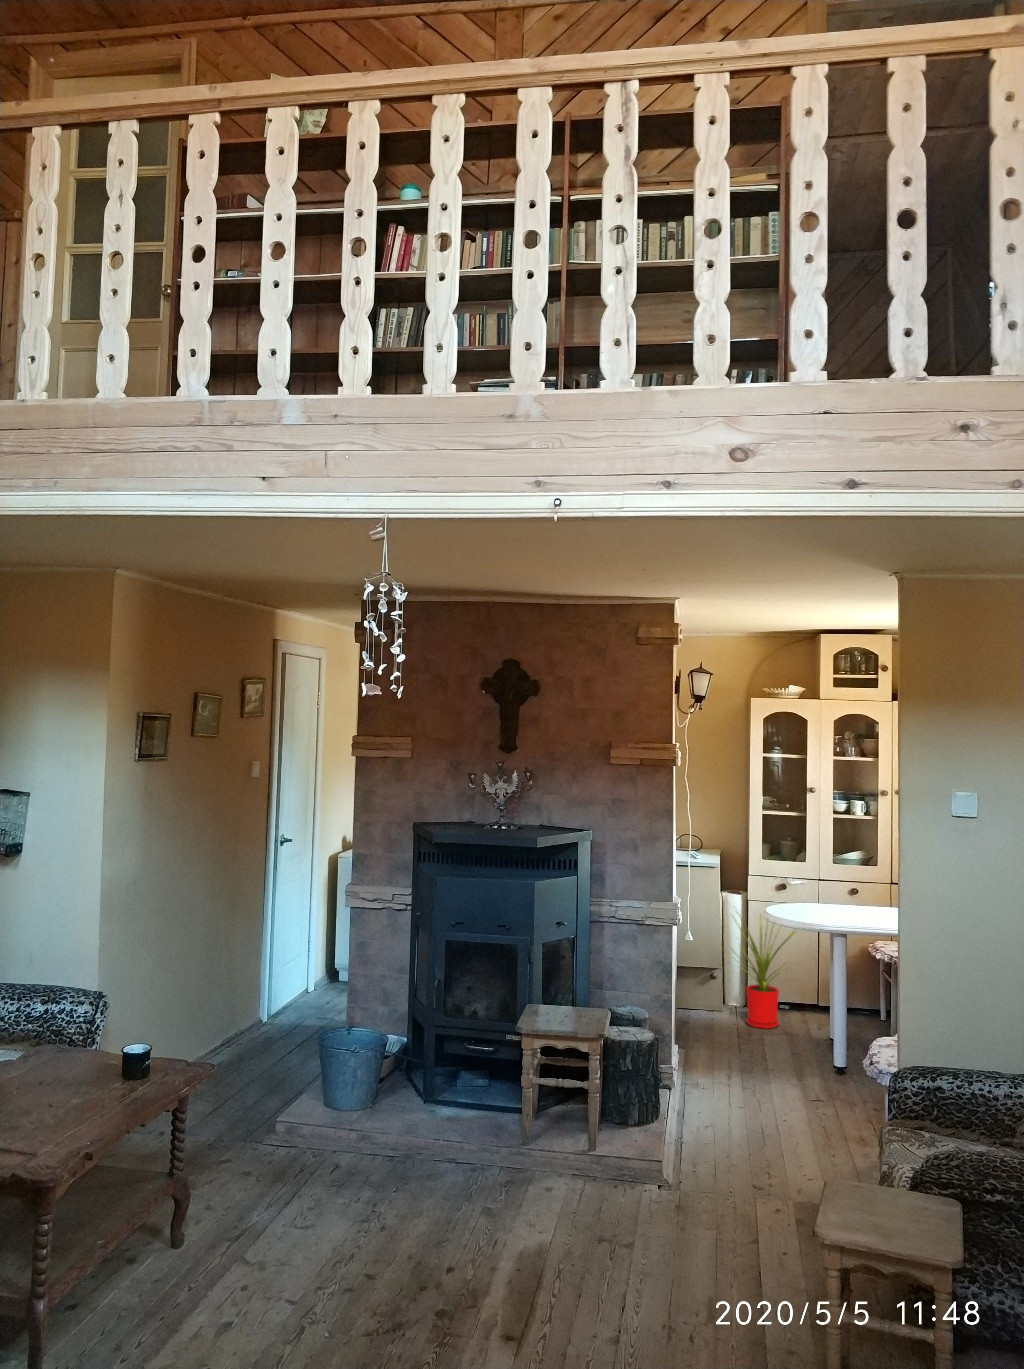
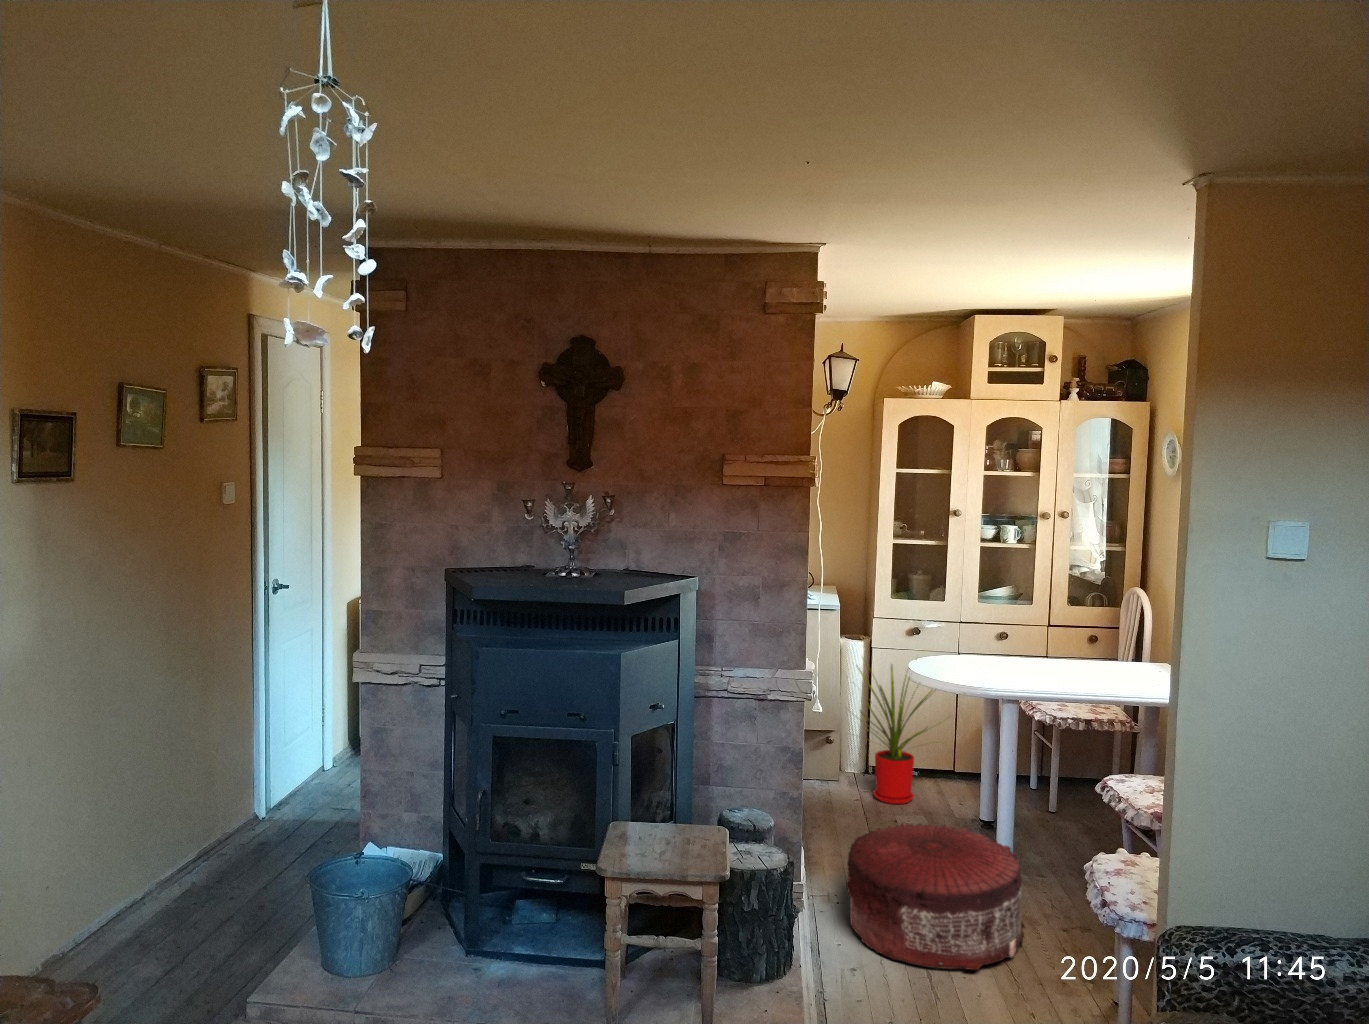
pouf: none [707,1026,848,1131] -> present [846,823,1025,970]

